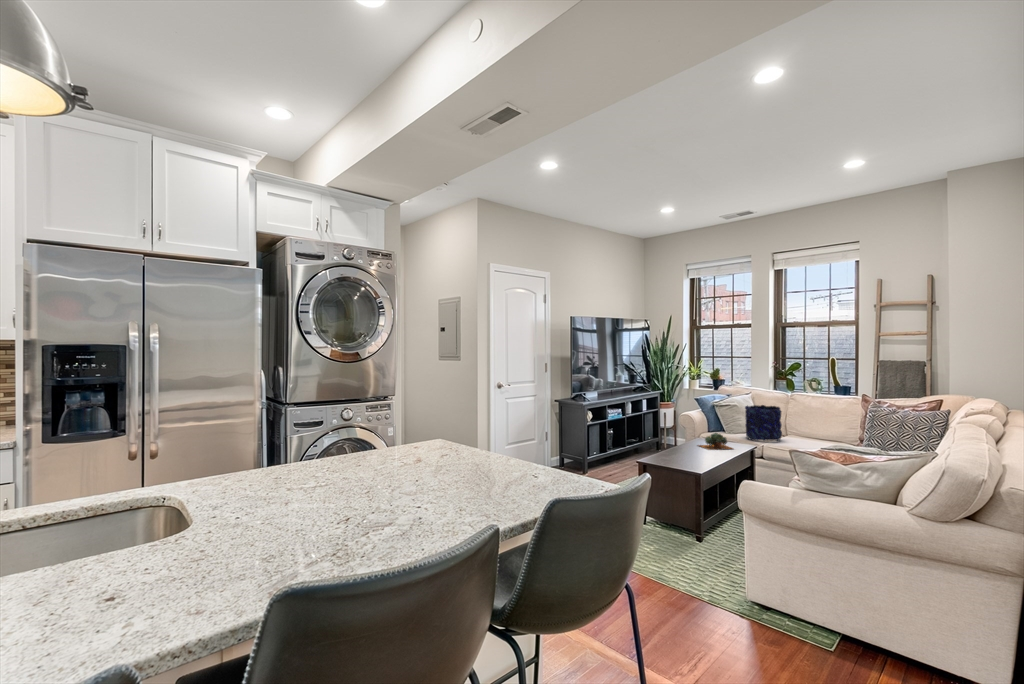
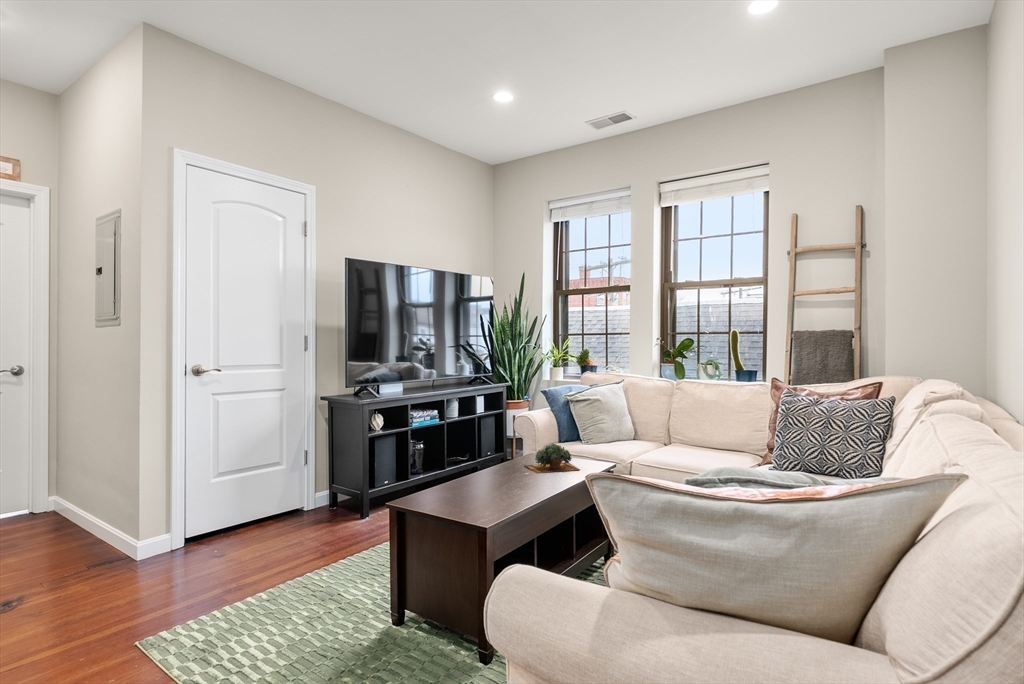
vase: present [745,405,782,441] -> none [608,397,660,454]

